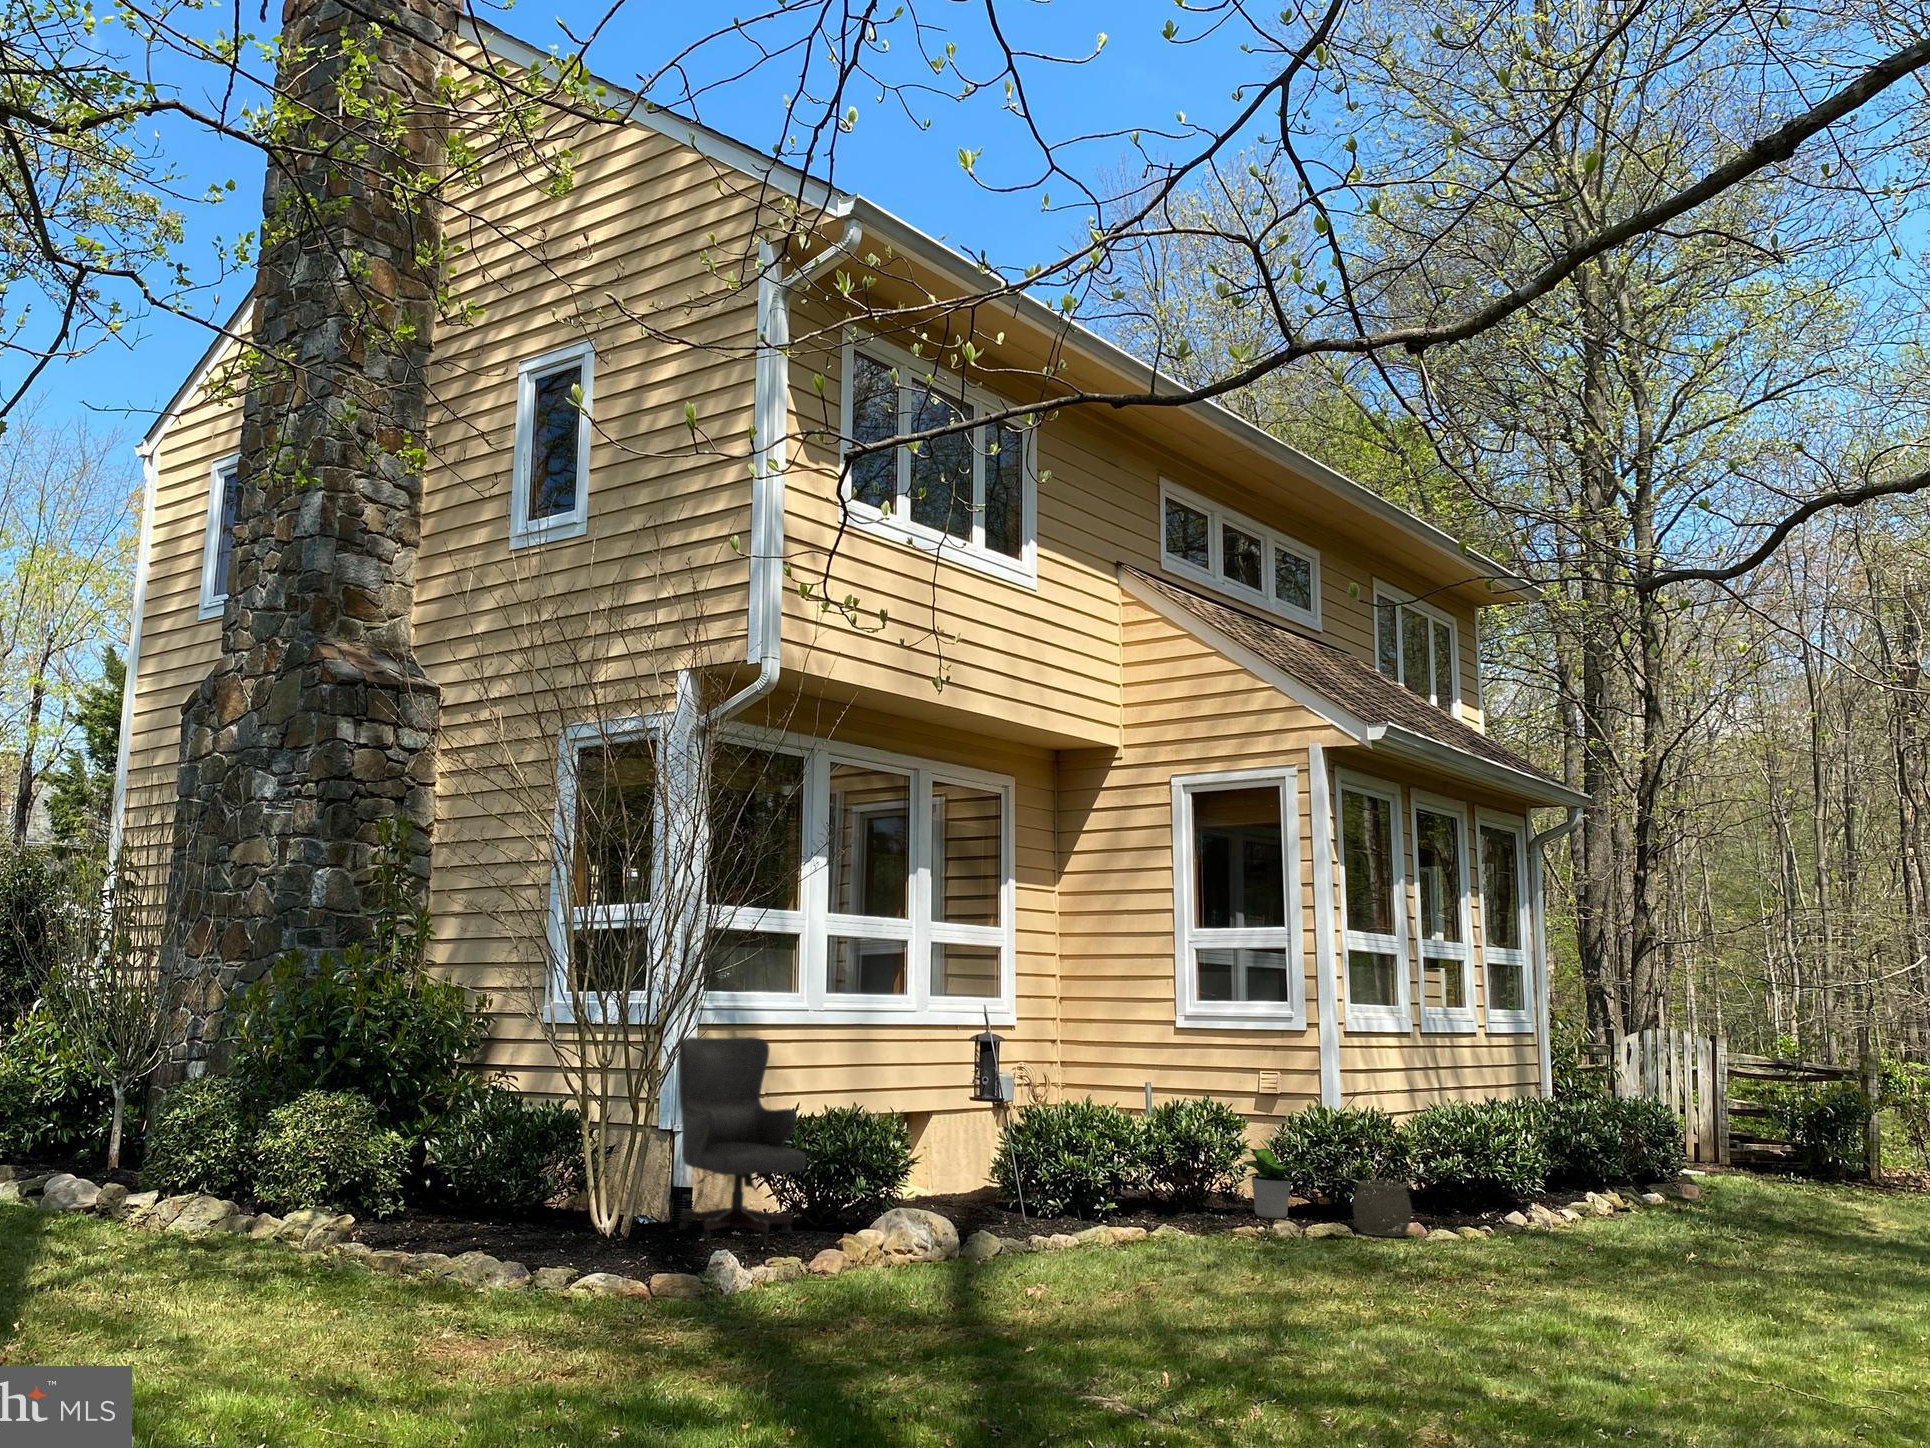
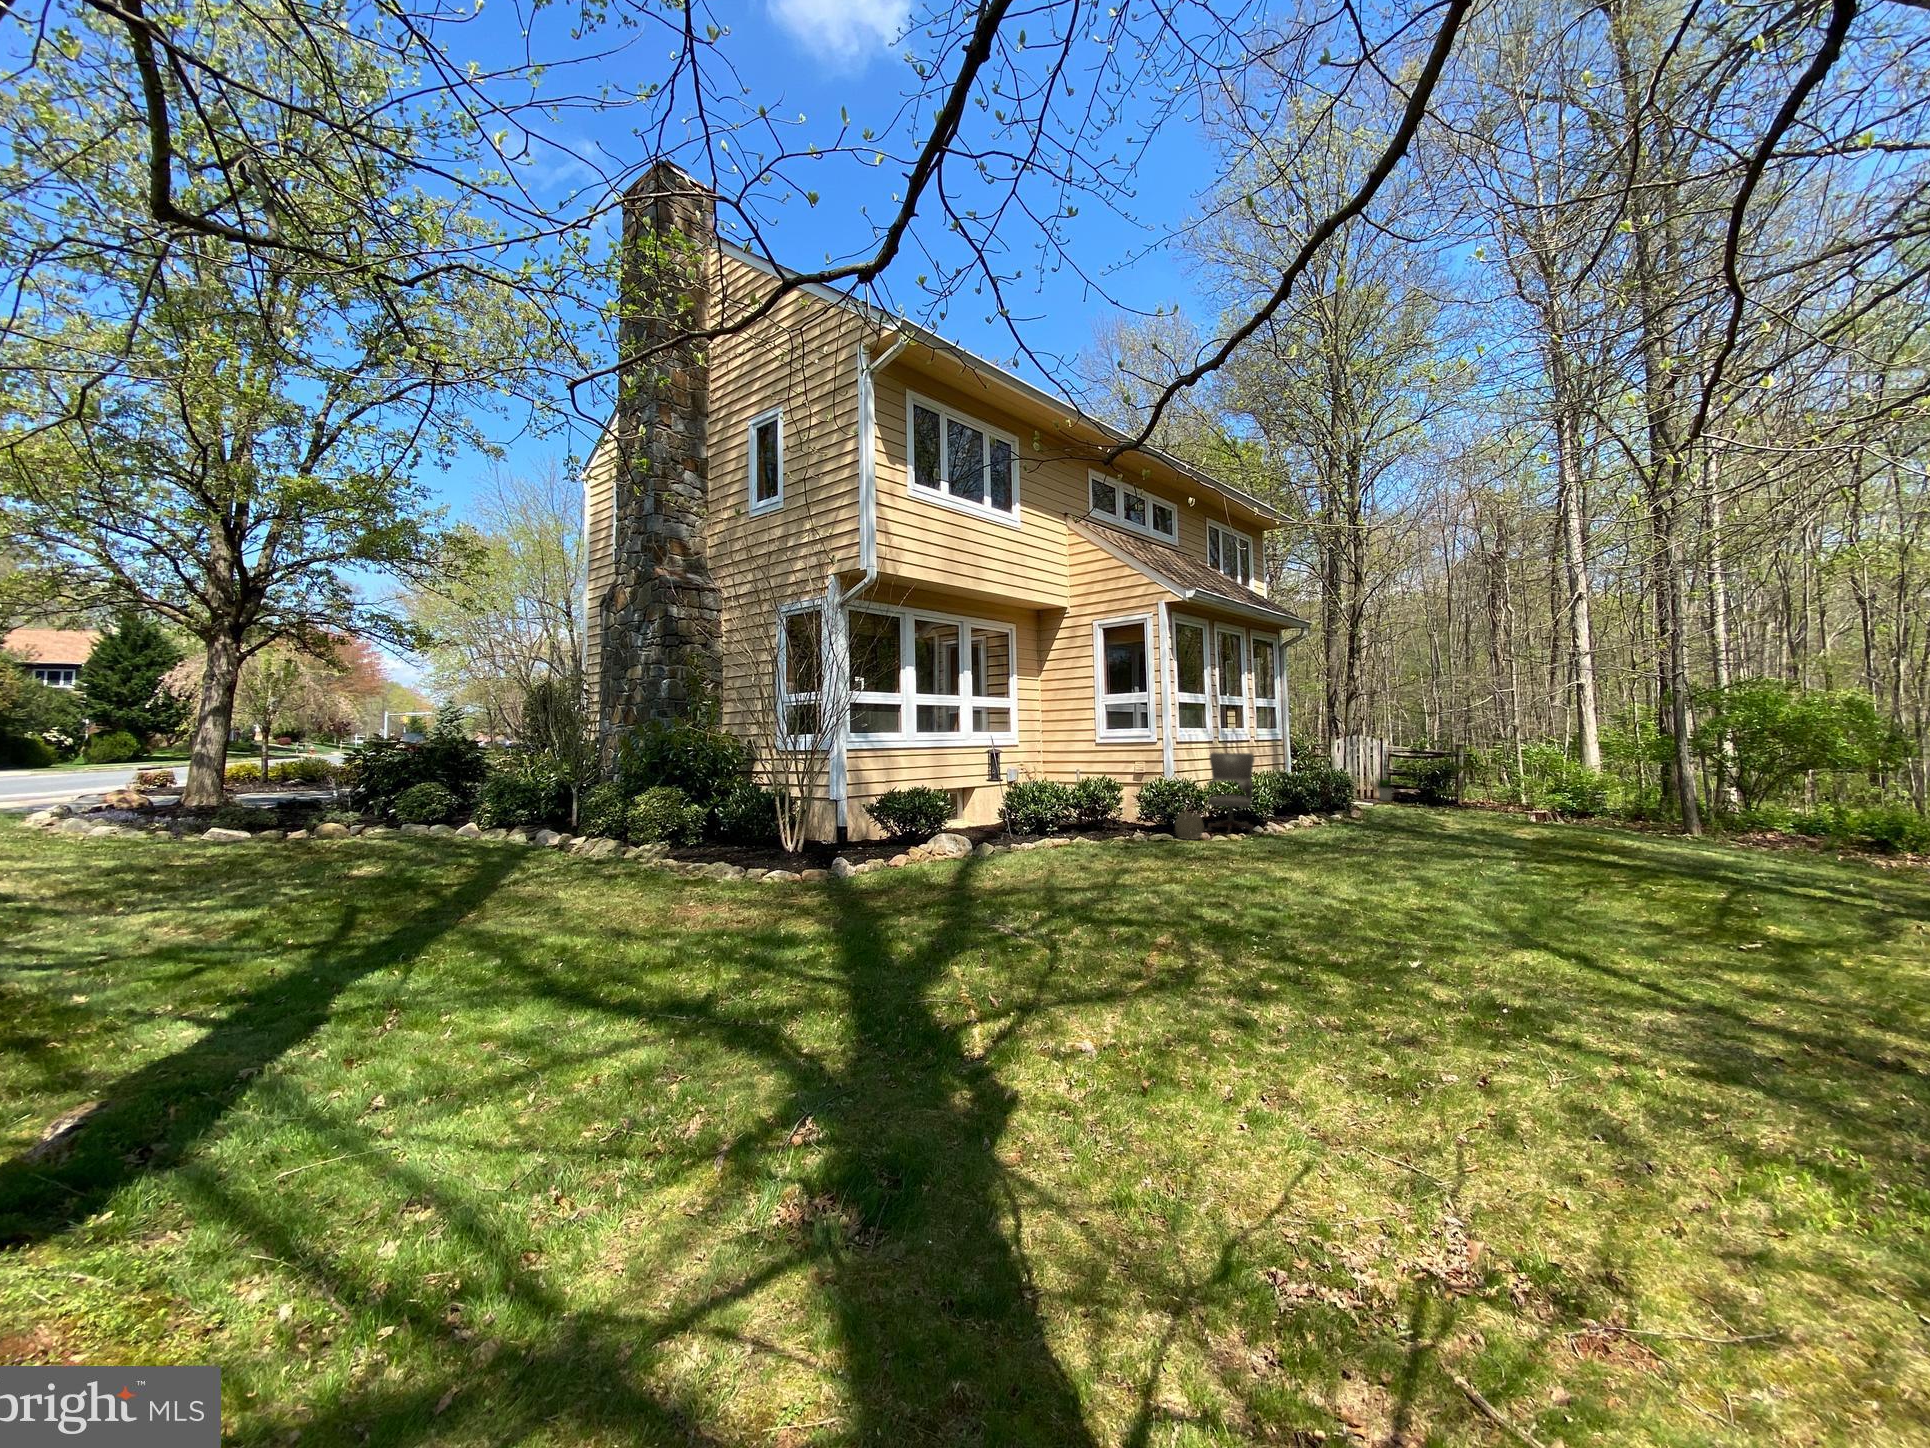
chair: present [678,1037,806,1242] -> present [1208,752,1254,833]
potted plant: present [1240,1148,1295,1218] -> present [1377,778,1397,801]

